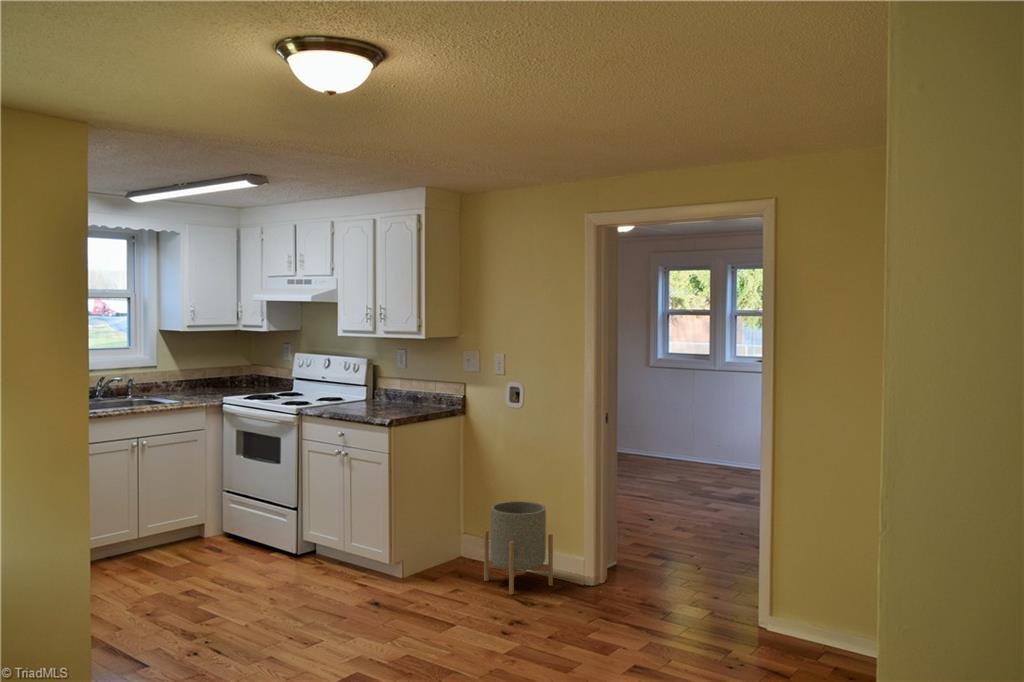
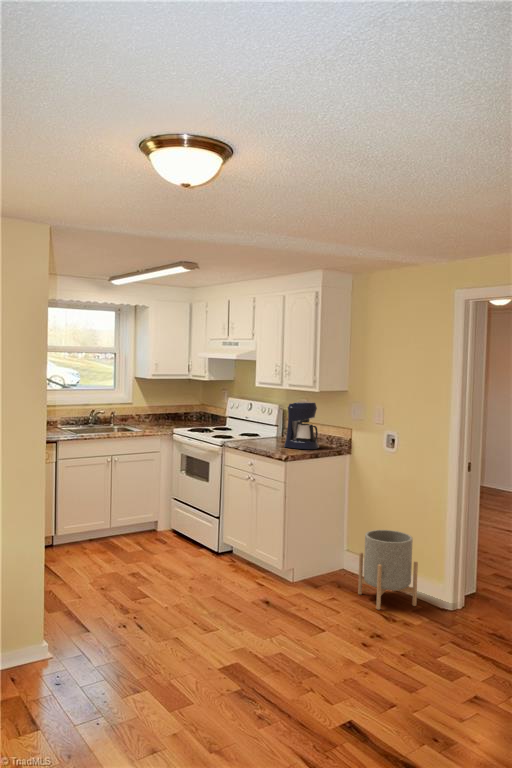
coffee maker: none [383,353,426,412] -> present [284,402,319,449]

